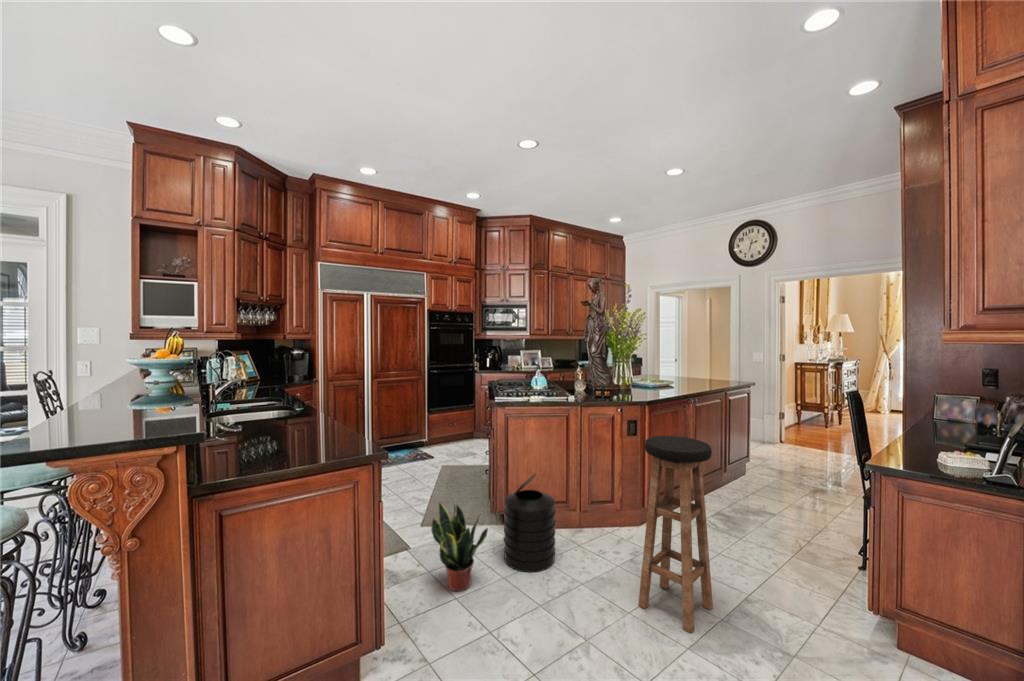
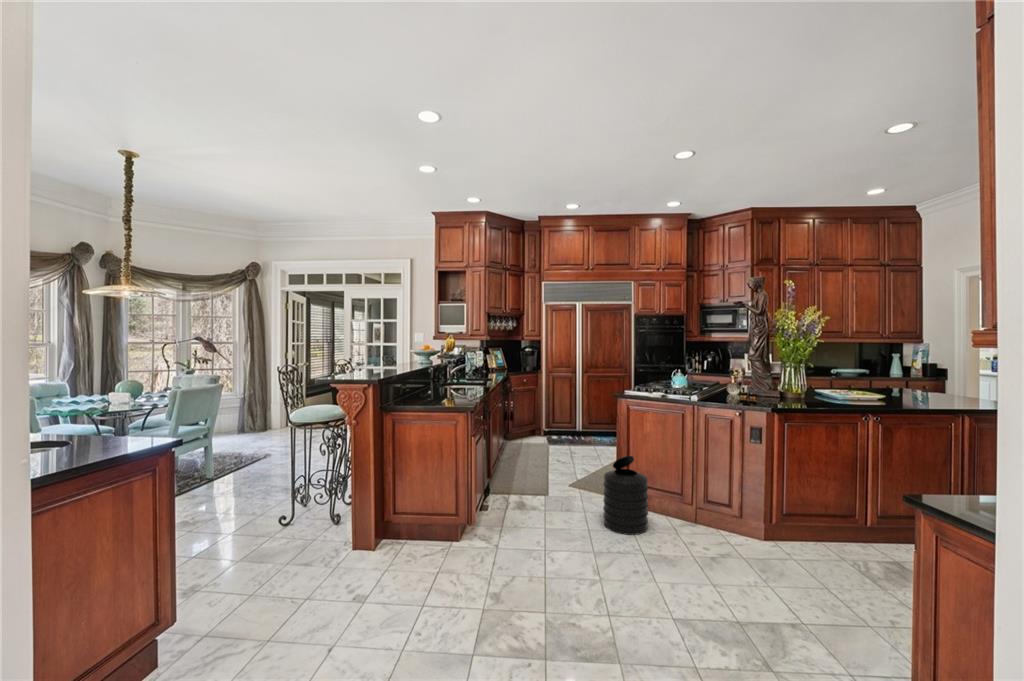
bar stool: present [638,436,713,633] -> none [675,433,747,606]
potted plant: present [431,503,488,591] -> none [539,457,583,525]

